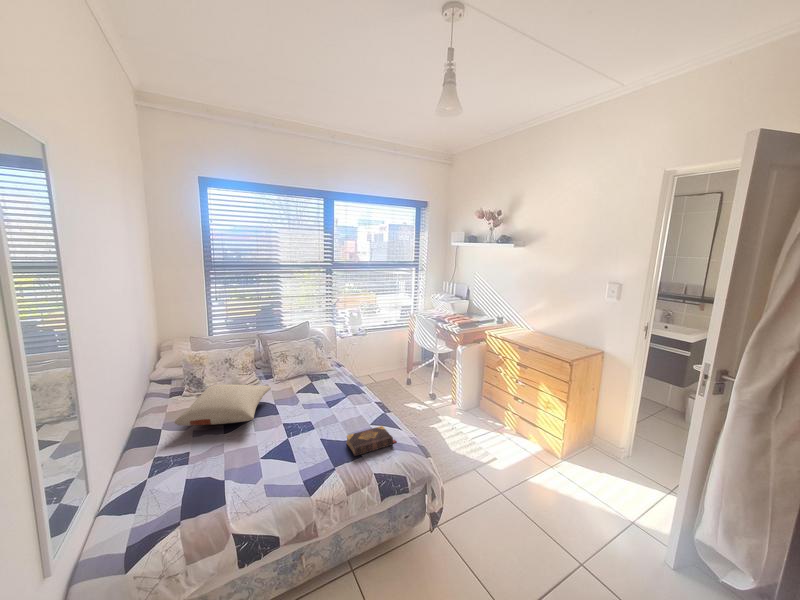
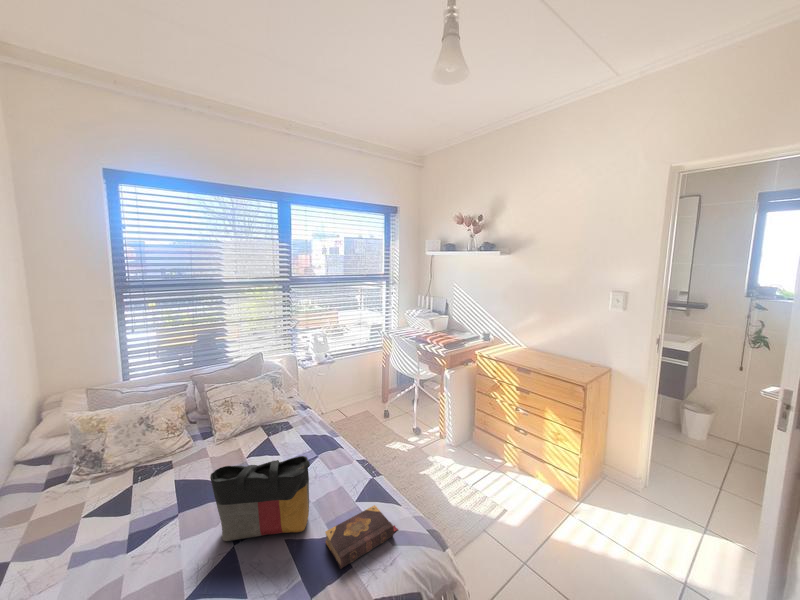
pillow: present [175,384,271,426] -> none [35,455,209,552]
tote bag: none [274,386,338,435] -> present [210,456,310,541]

